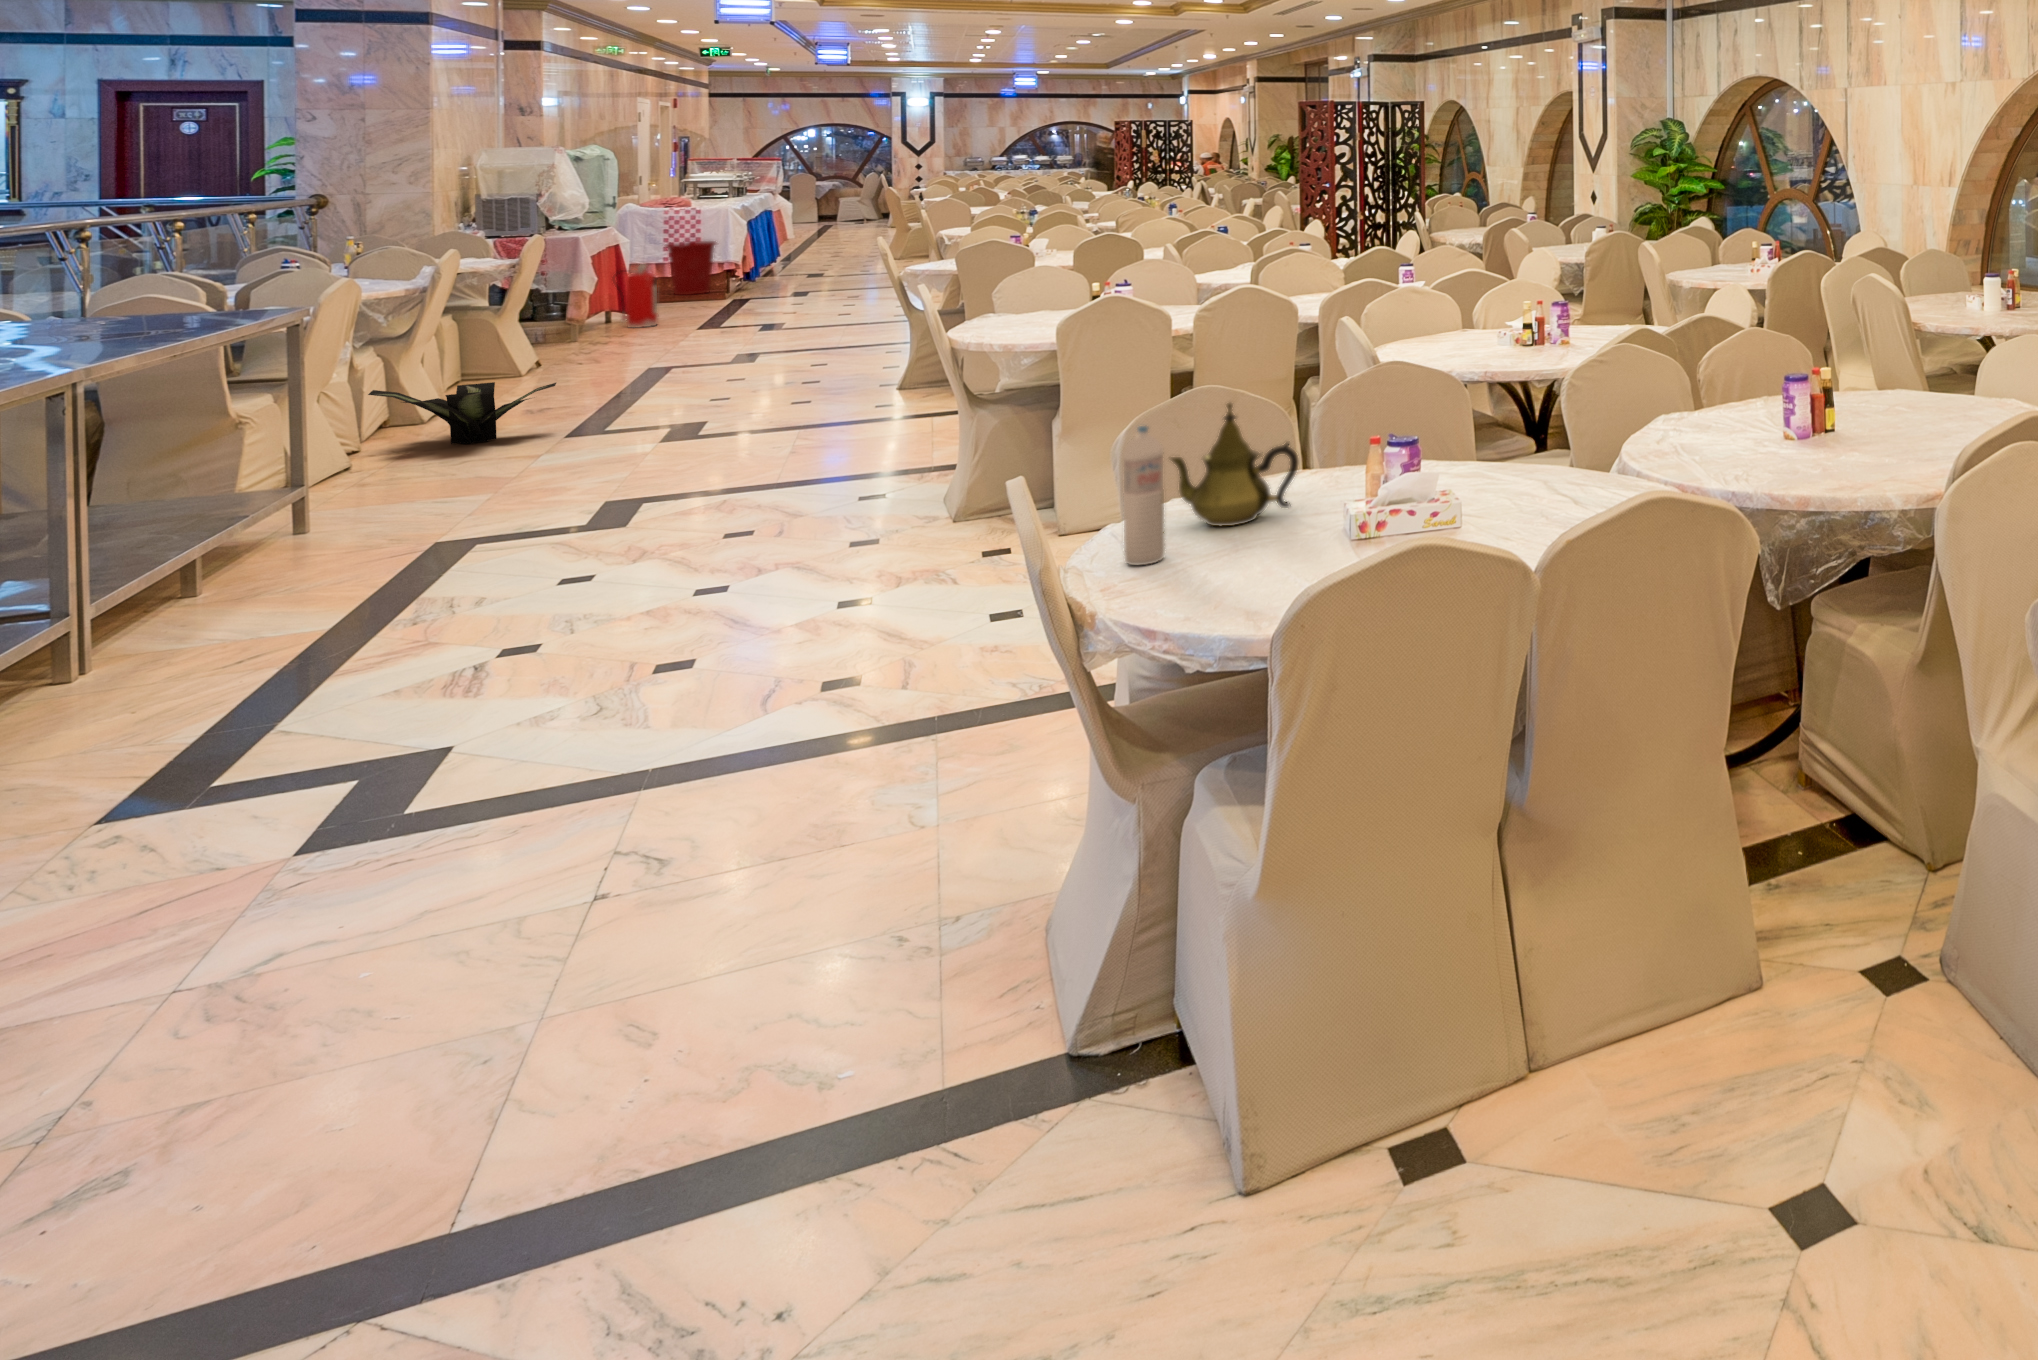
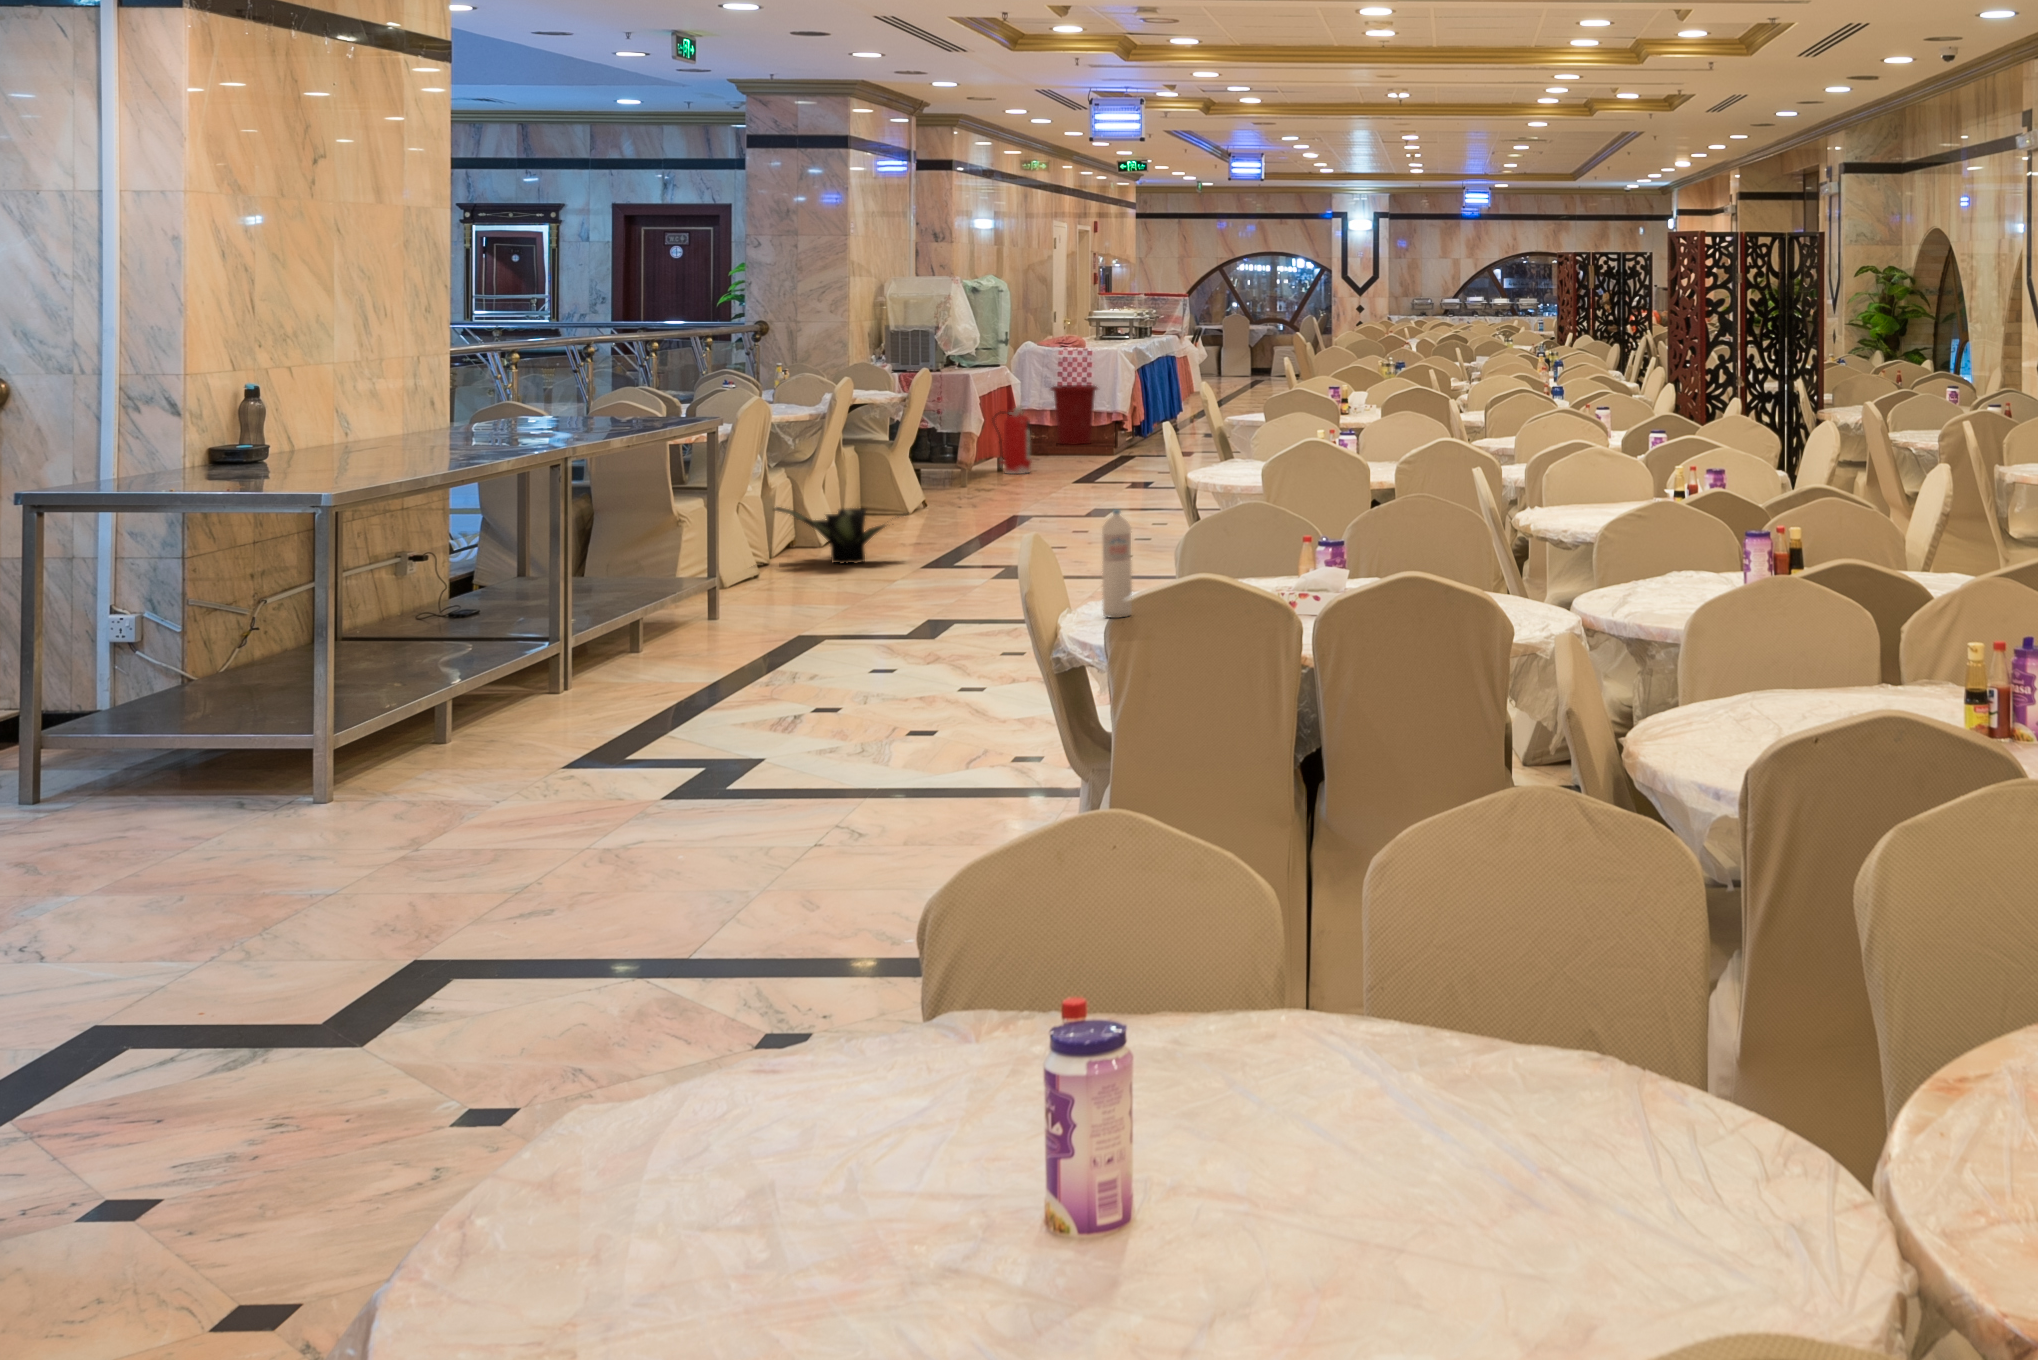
teapot: present [1171,403,1298,526] -> none [1157,502,1251,603]

